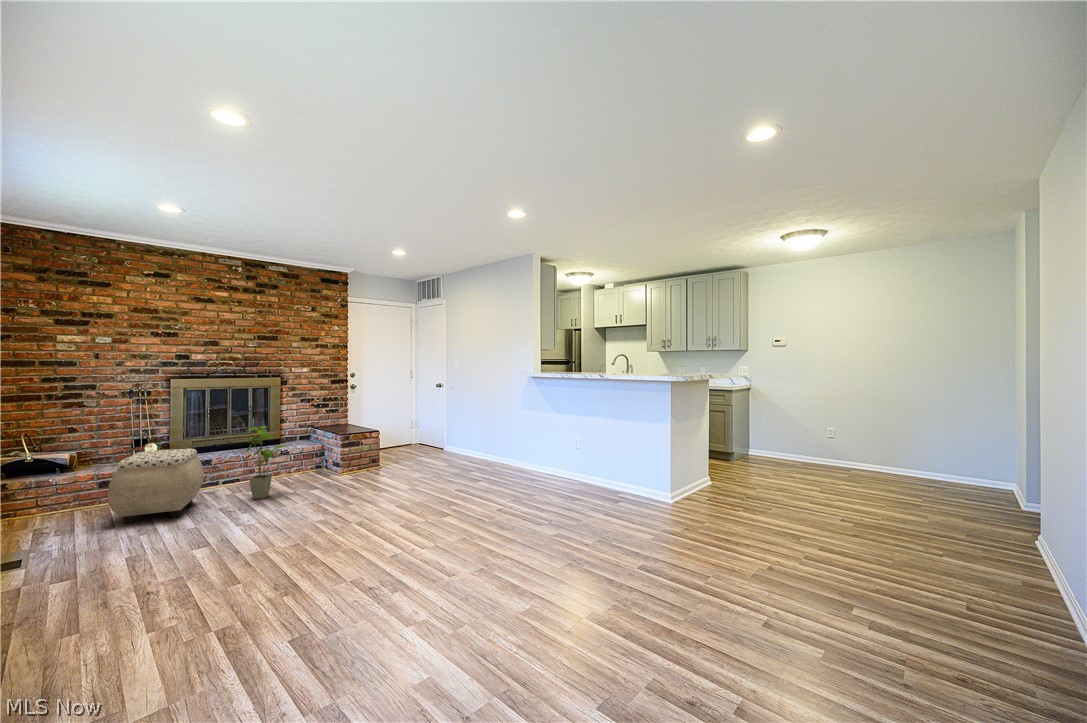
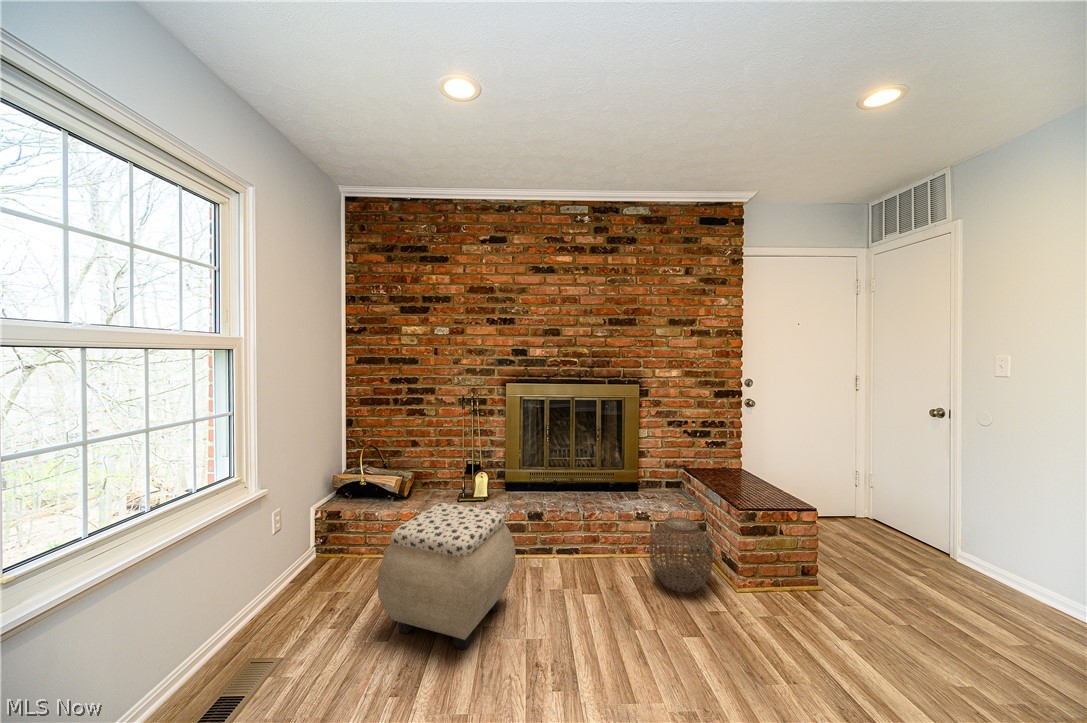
house plant: present [246,426,289,499] -> none [571,493,649,639]
woven basket: none [290,444,326,480] -> present [650,517,713,592]

